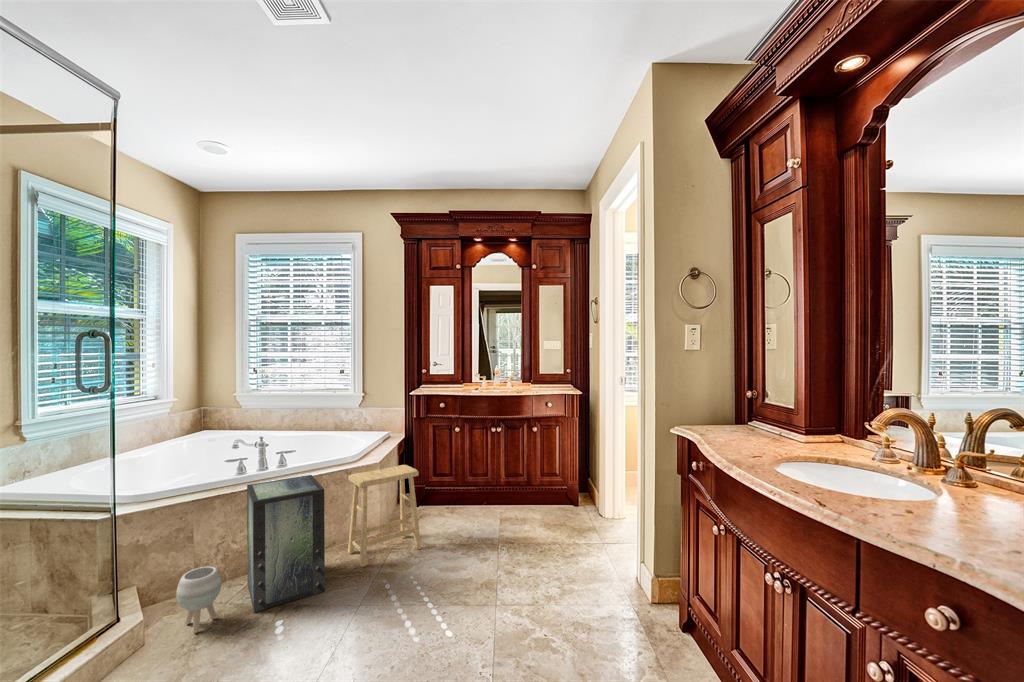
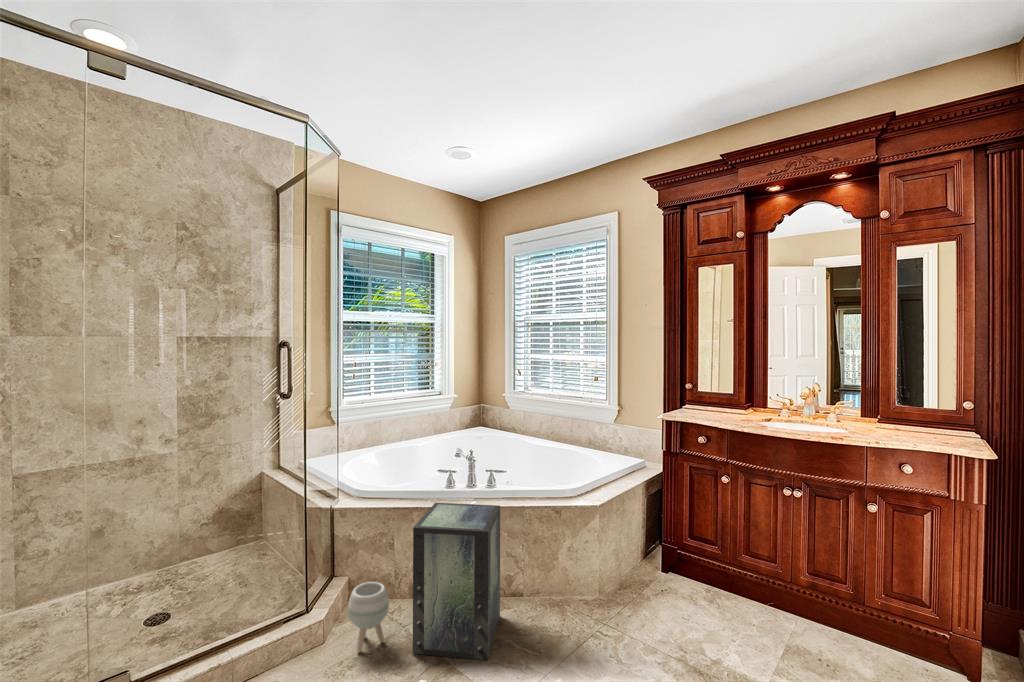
footstool: present [348,465,421,567] -> none [545,515,633,648]

